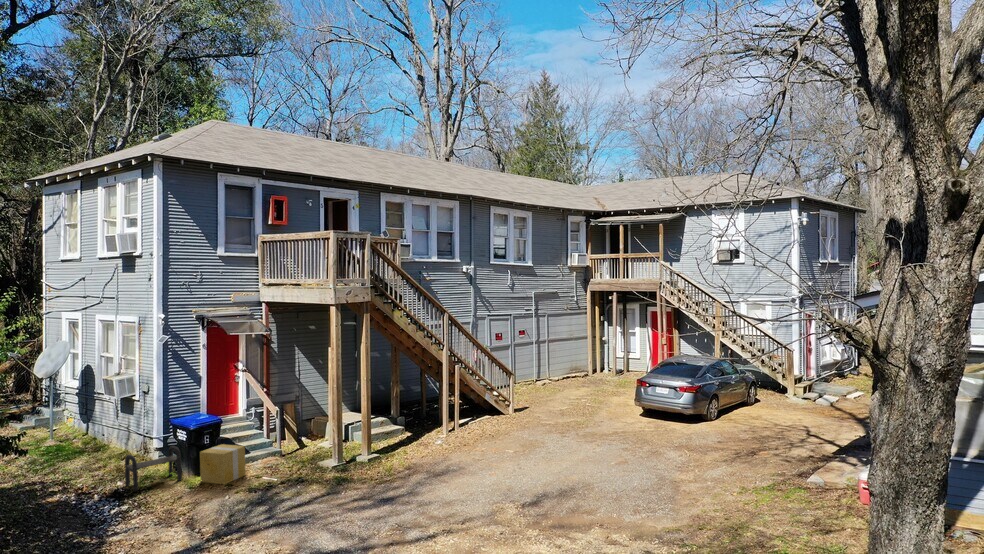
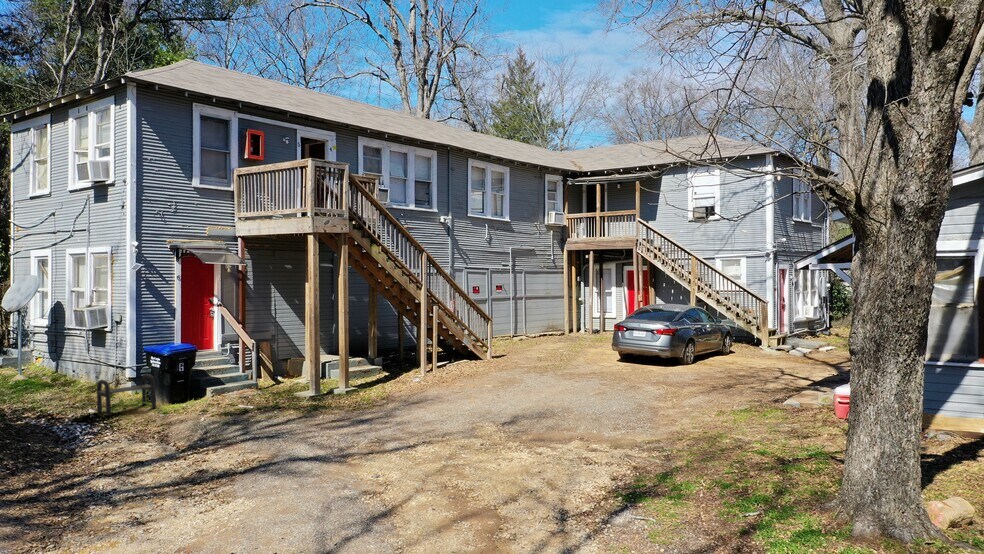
cardboard box: present [200,444,246,484] -> none [175,373,222,410]

